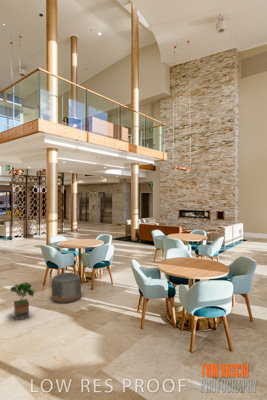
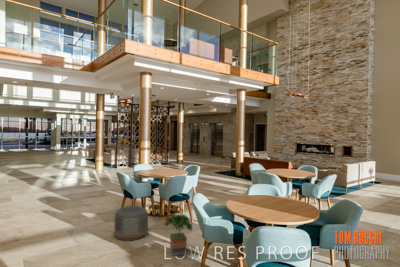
potted tree: present [10,283,34,320] -> present [167,214,192,256]

